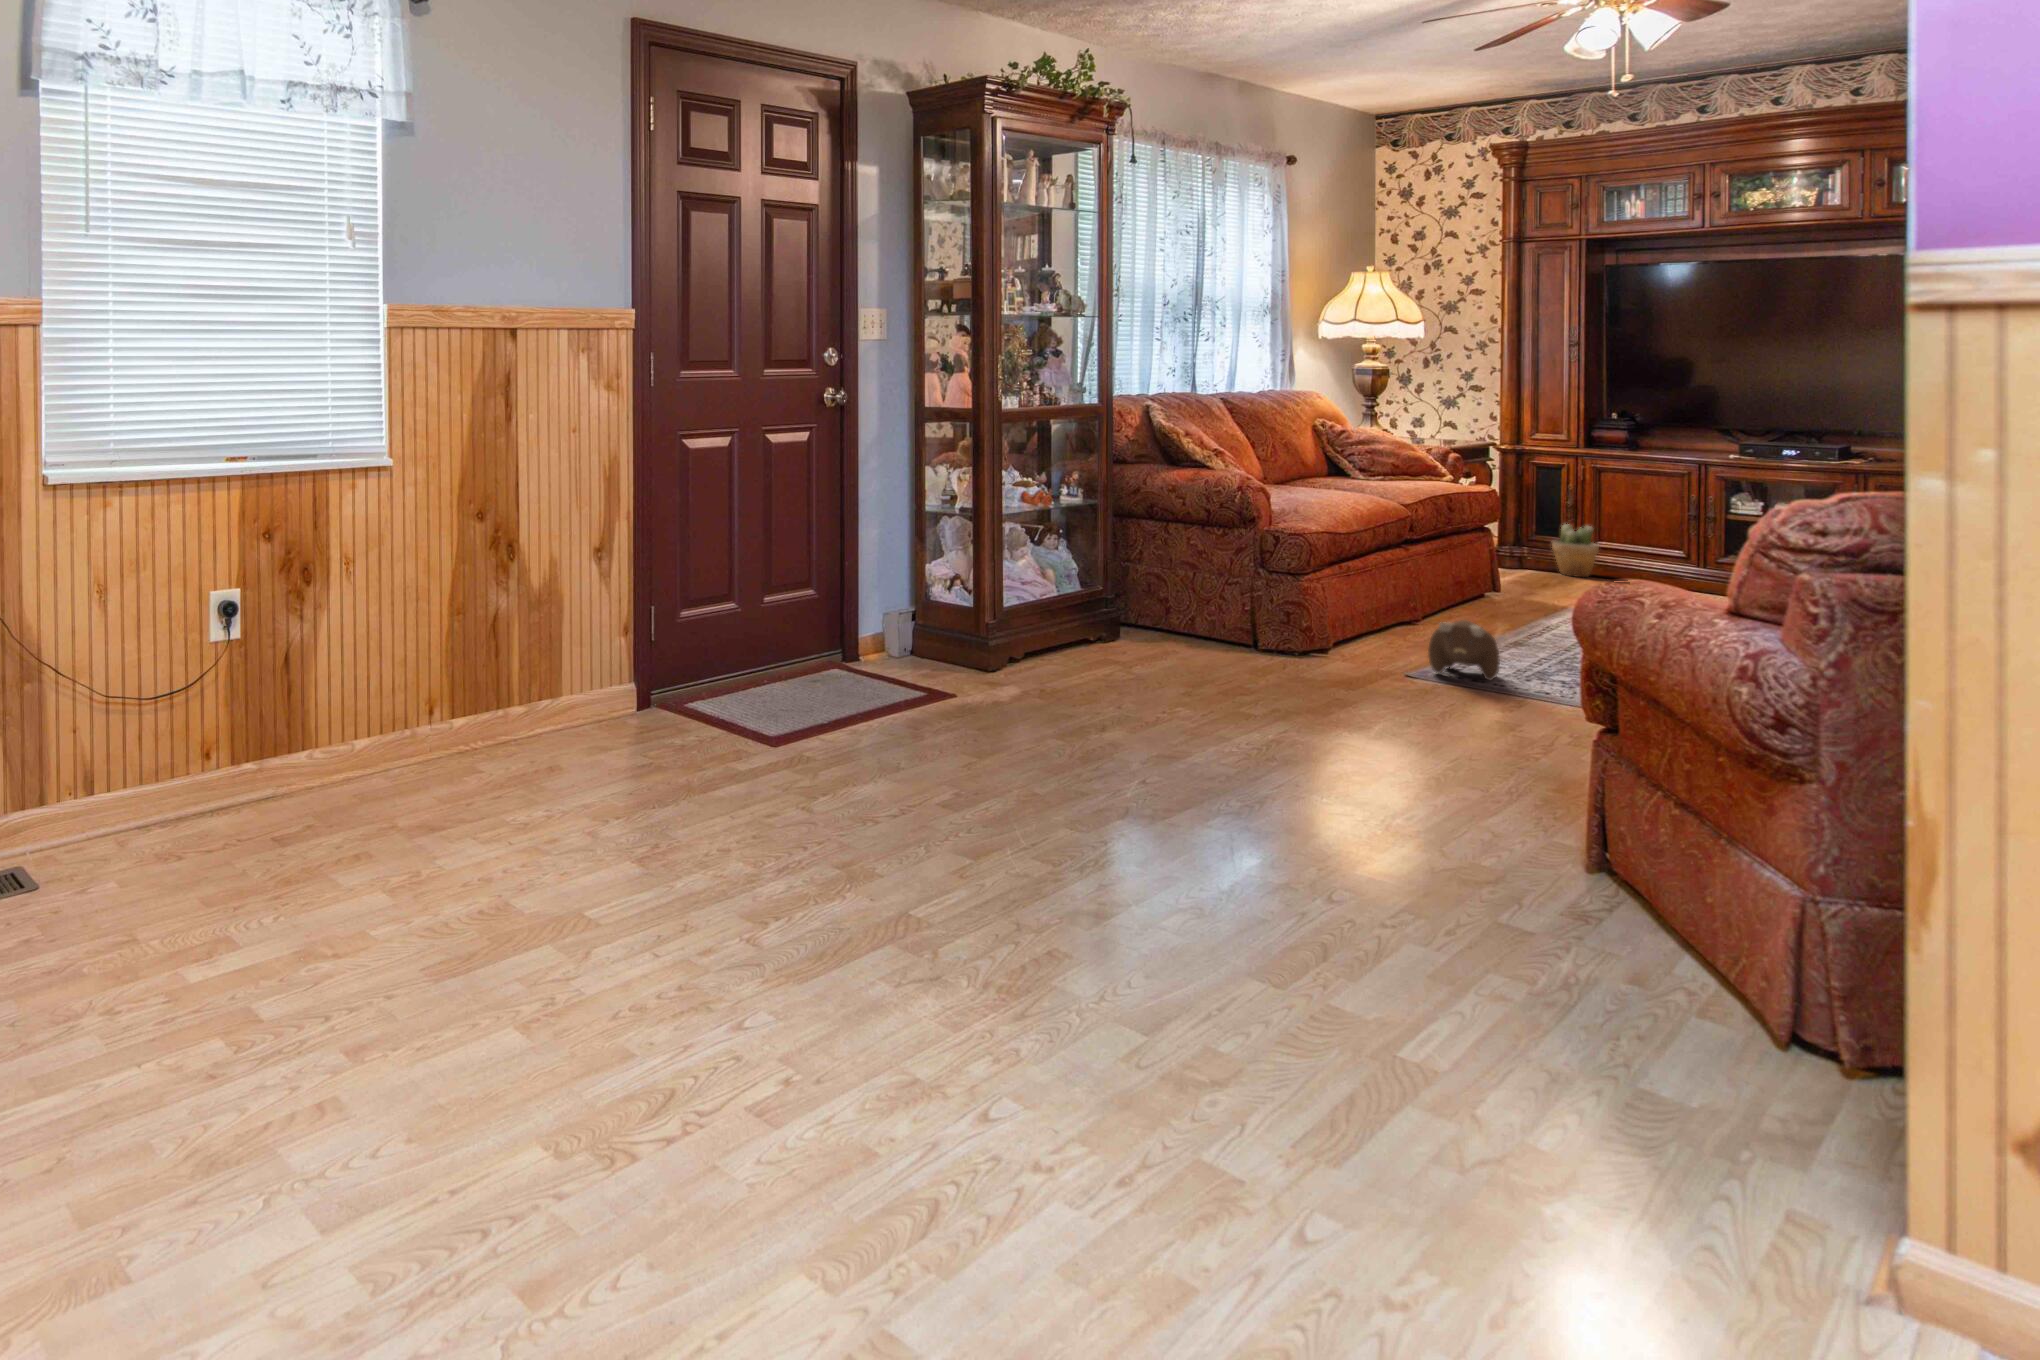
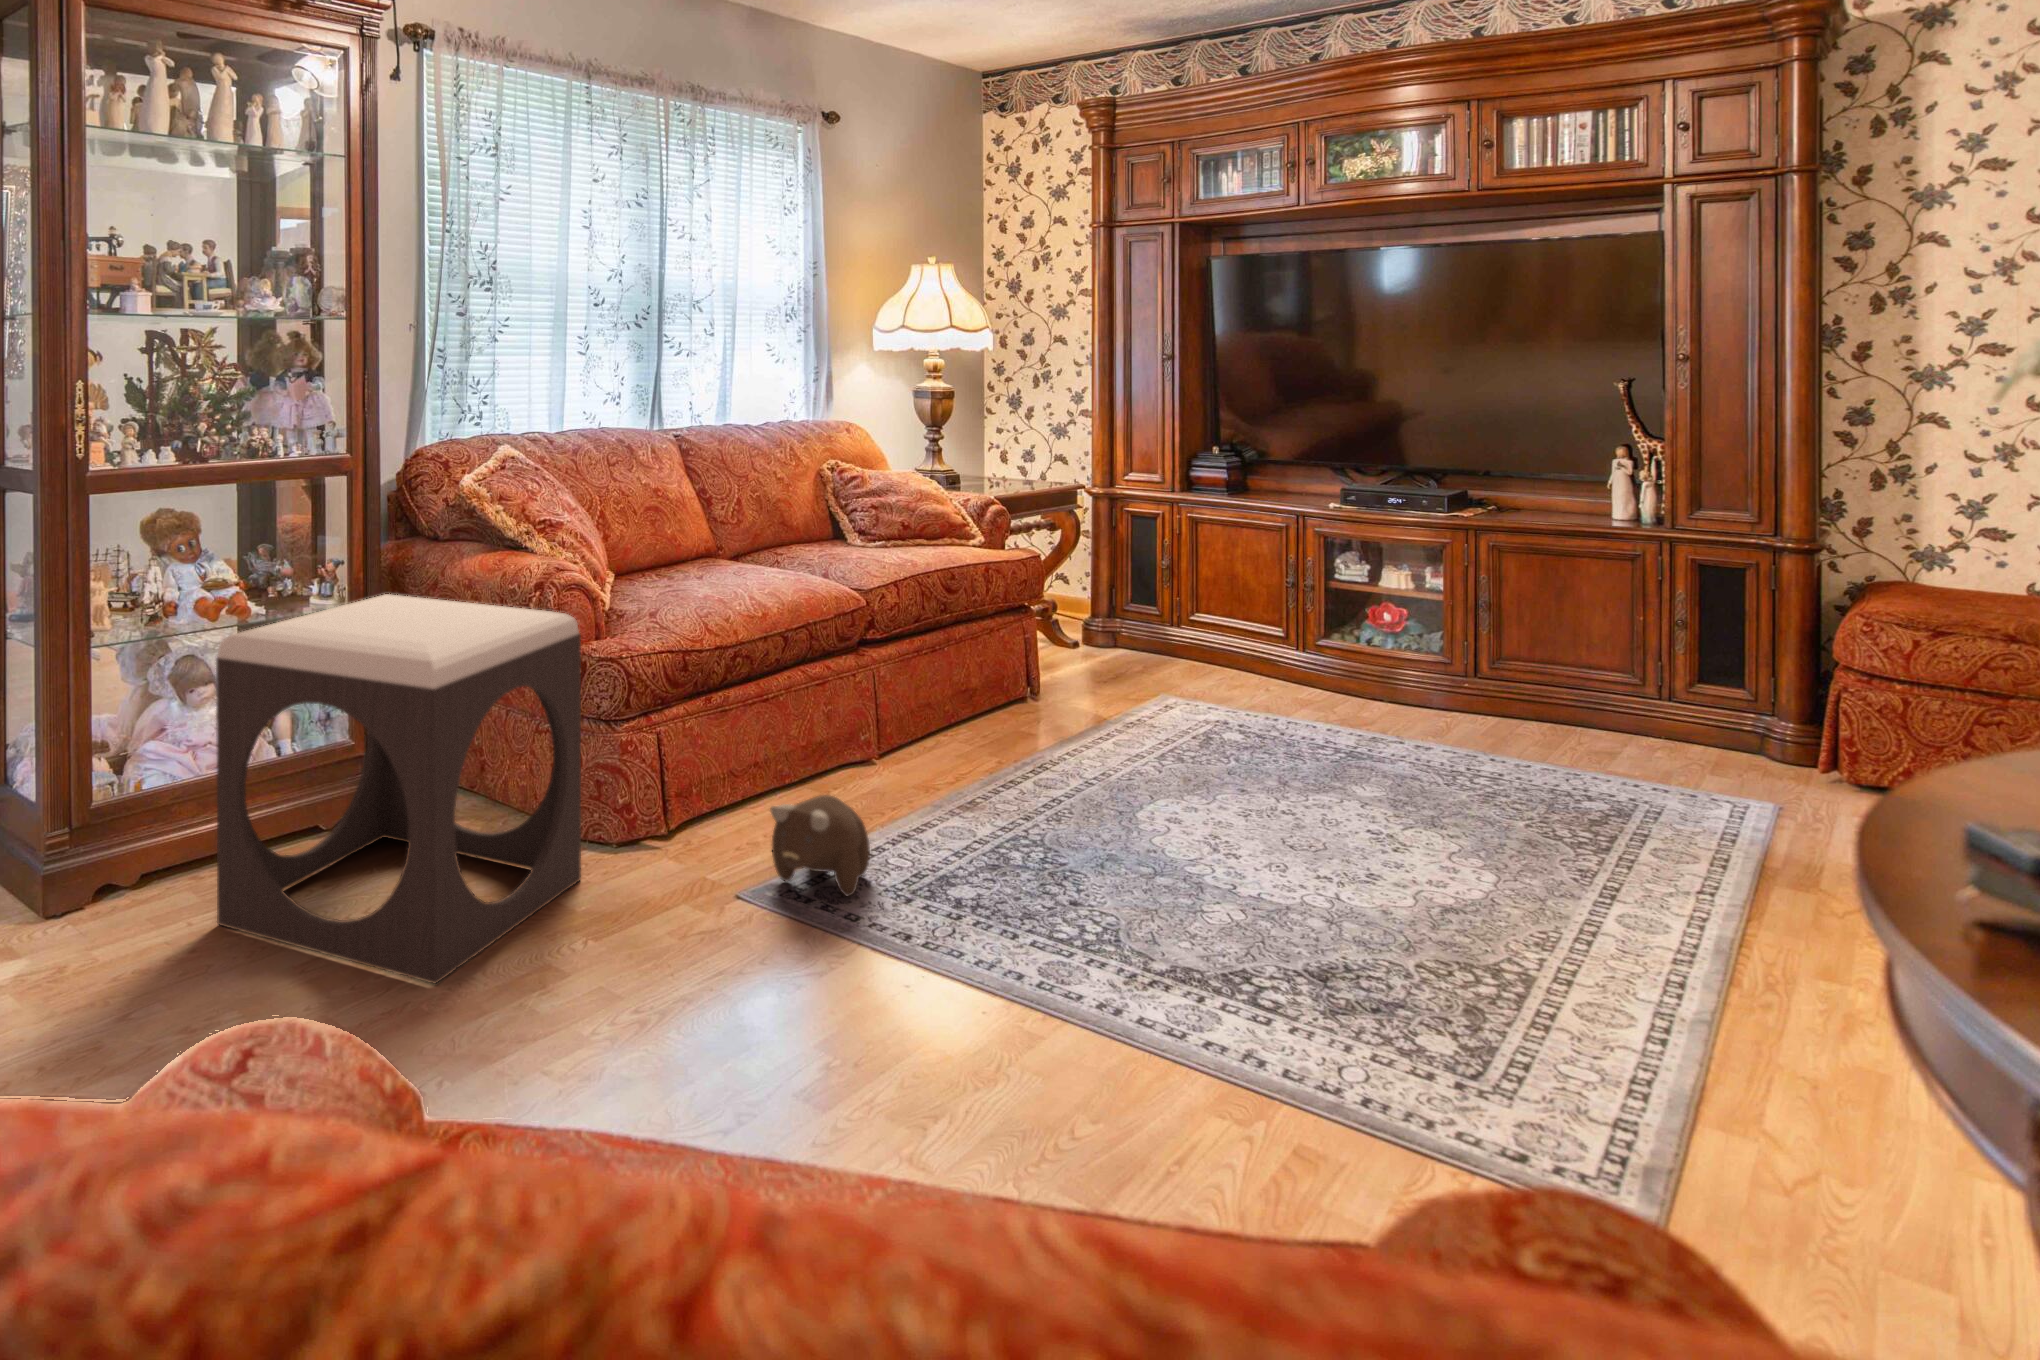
footstool: none [1102,492,1301,704] -> present [216,594,581,984]
potted plant: present [1552,524,1599,577] -> none [1140,593,1193,662]

